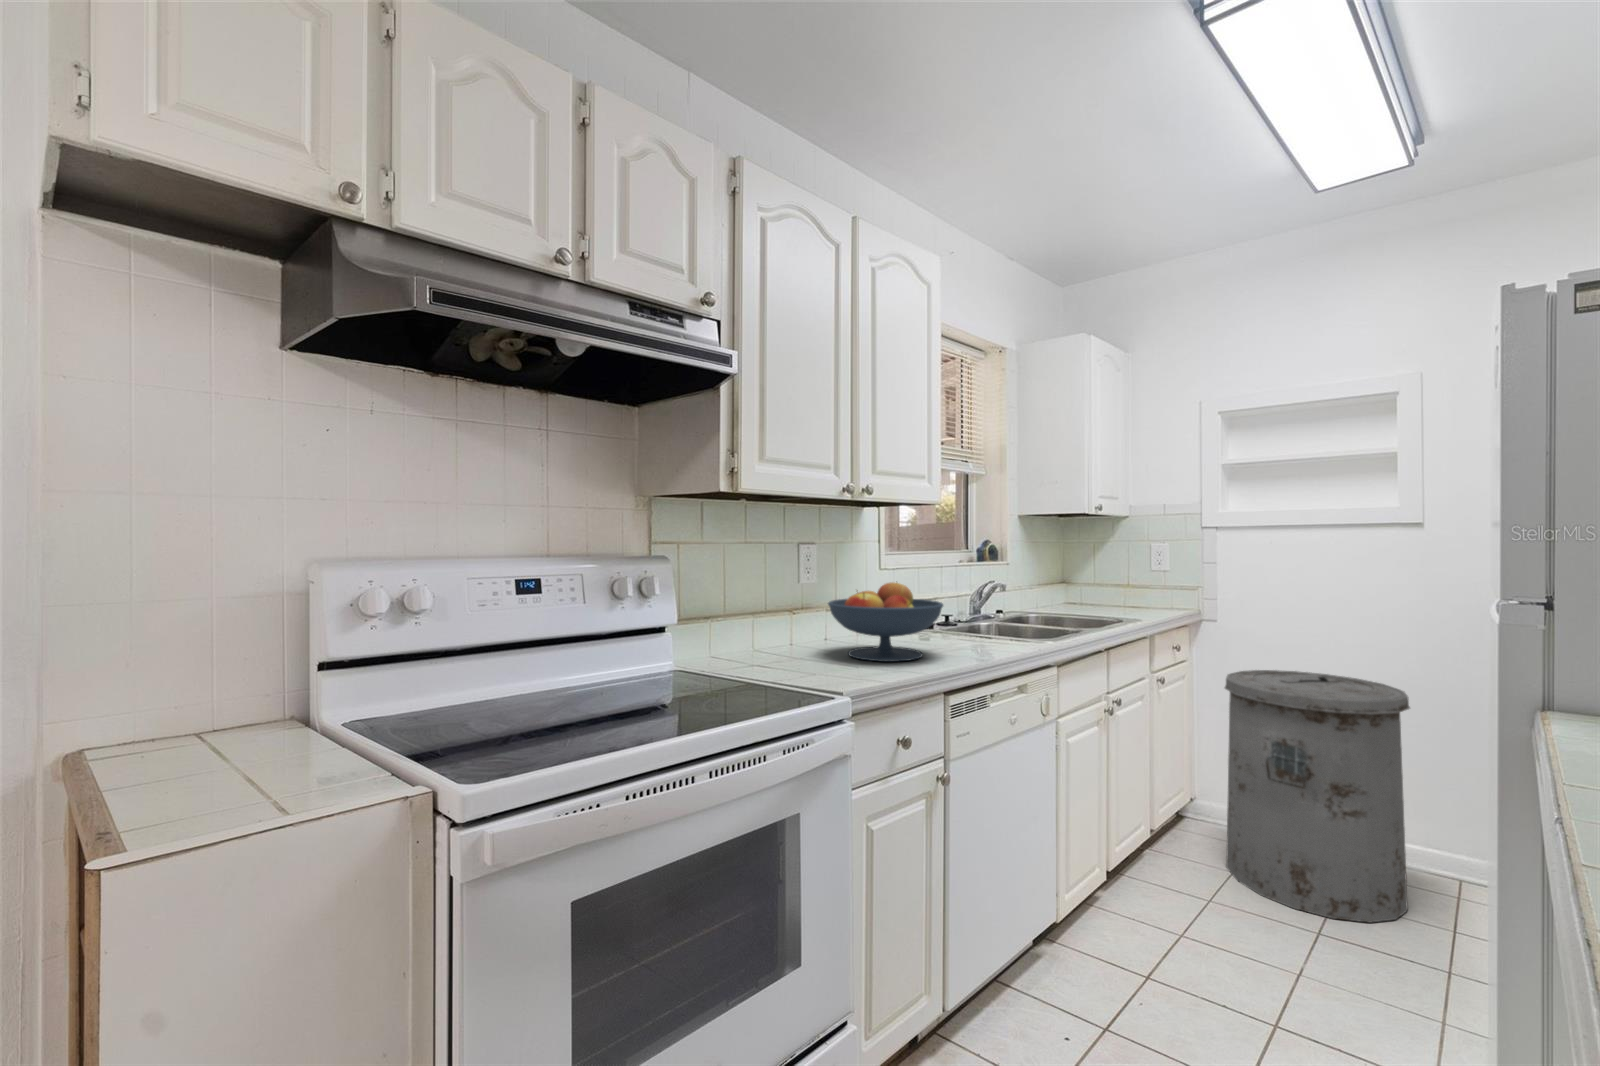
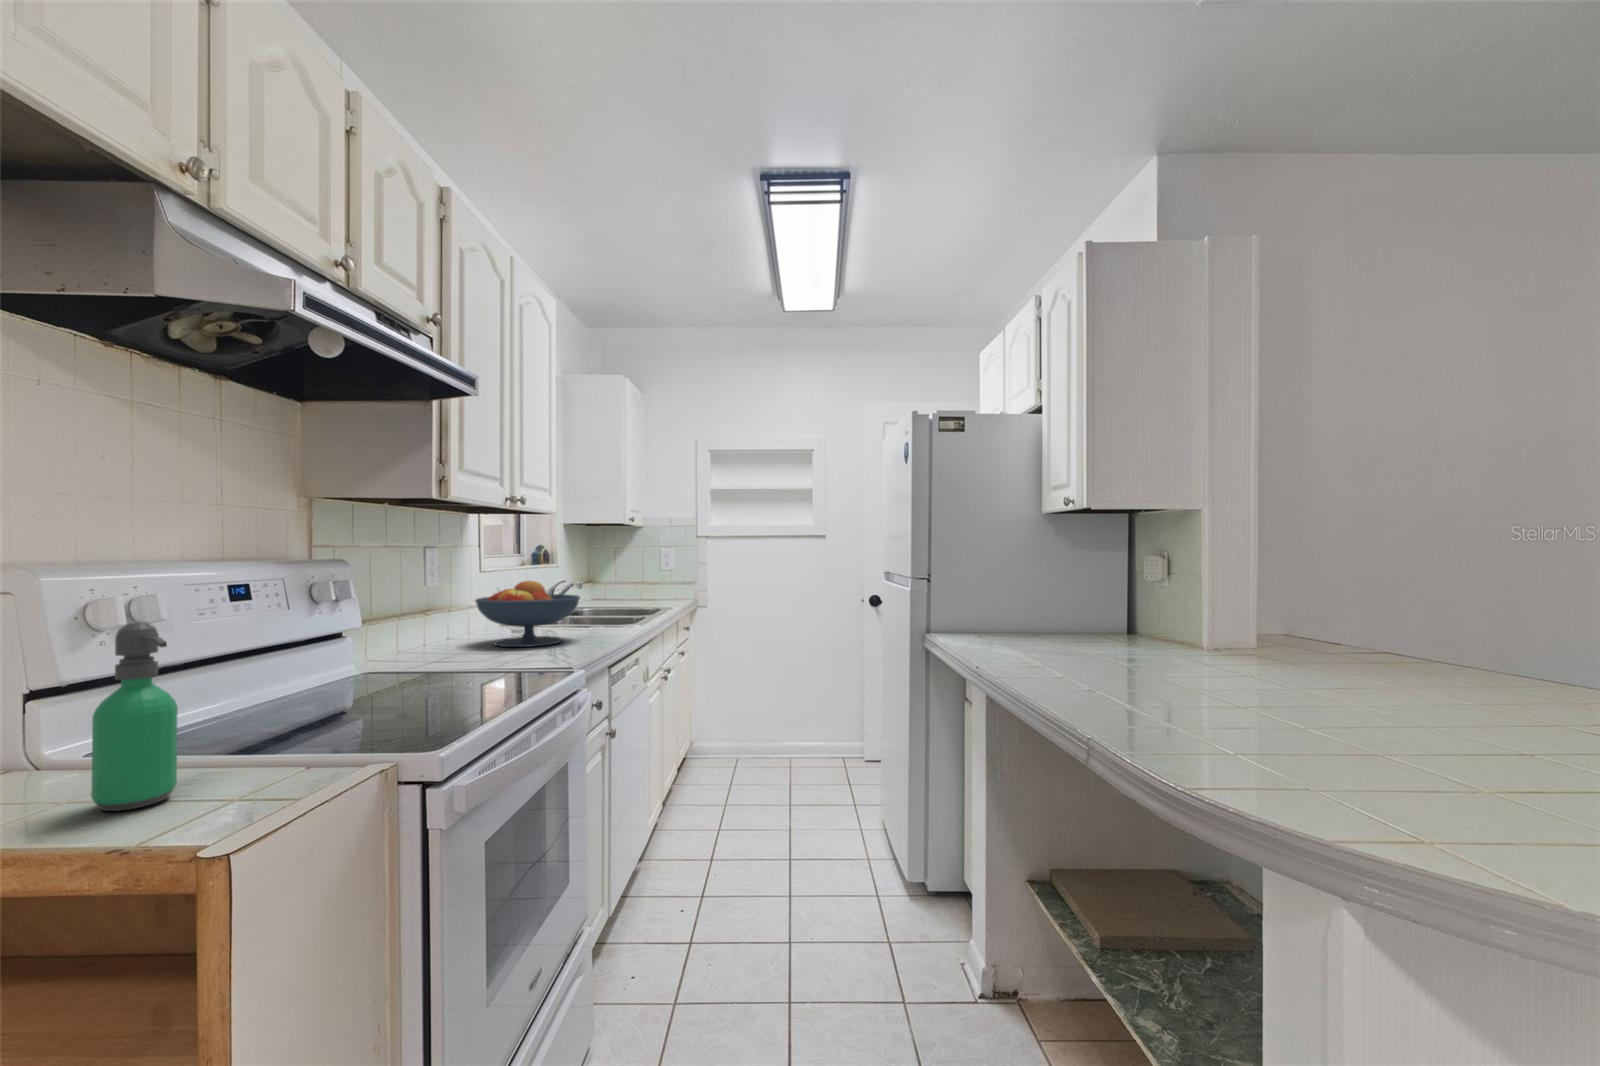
soap dispenser: none [177,623,258,809] -> present [91,622,178,811]
trash can: present [1225,670,1410,923] -> none [723,634,822,790]

